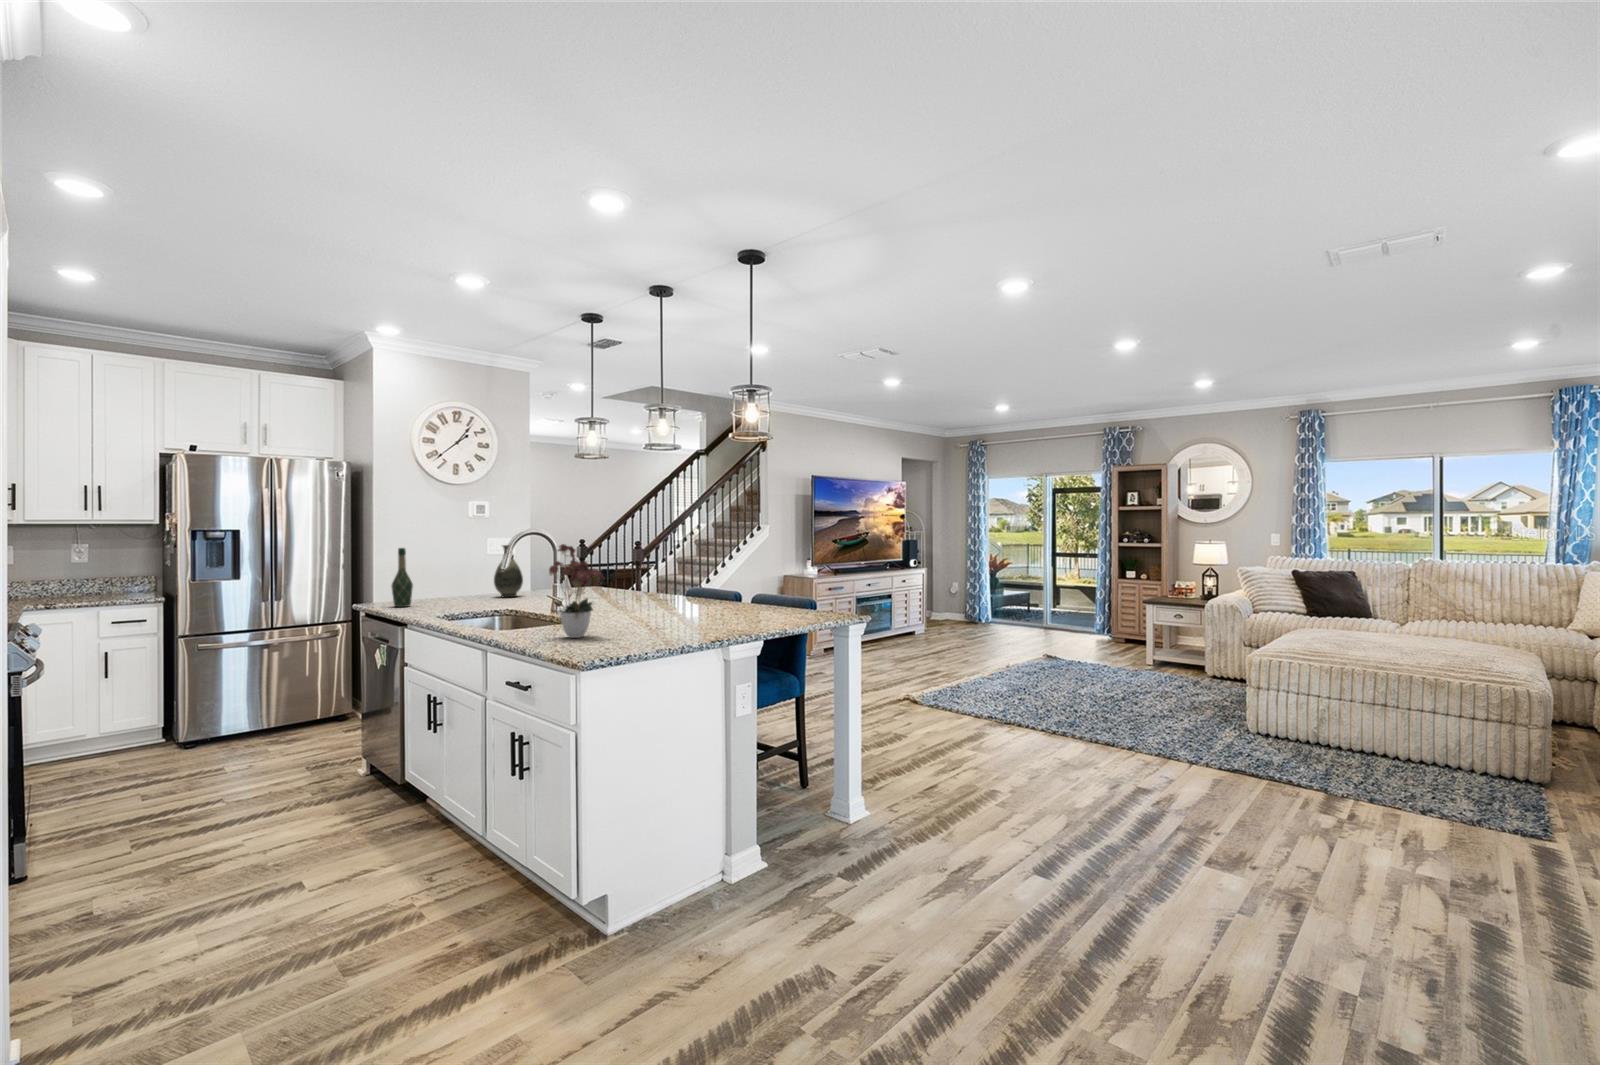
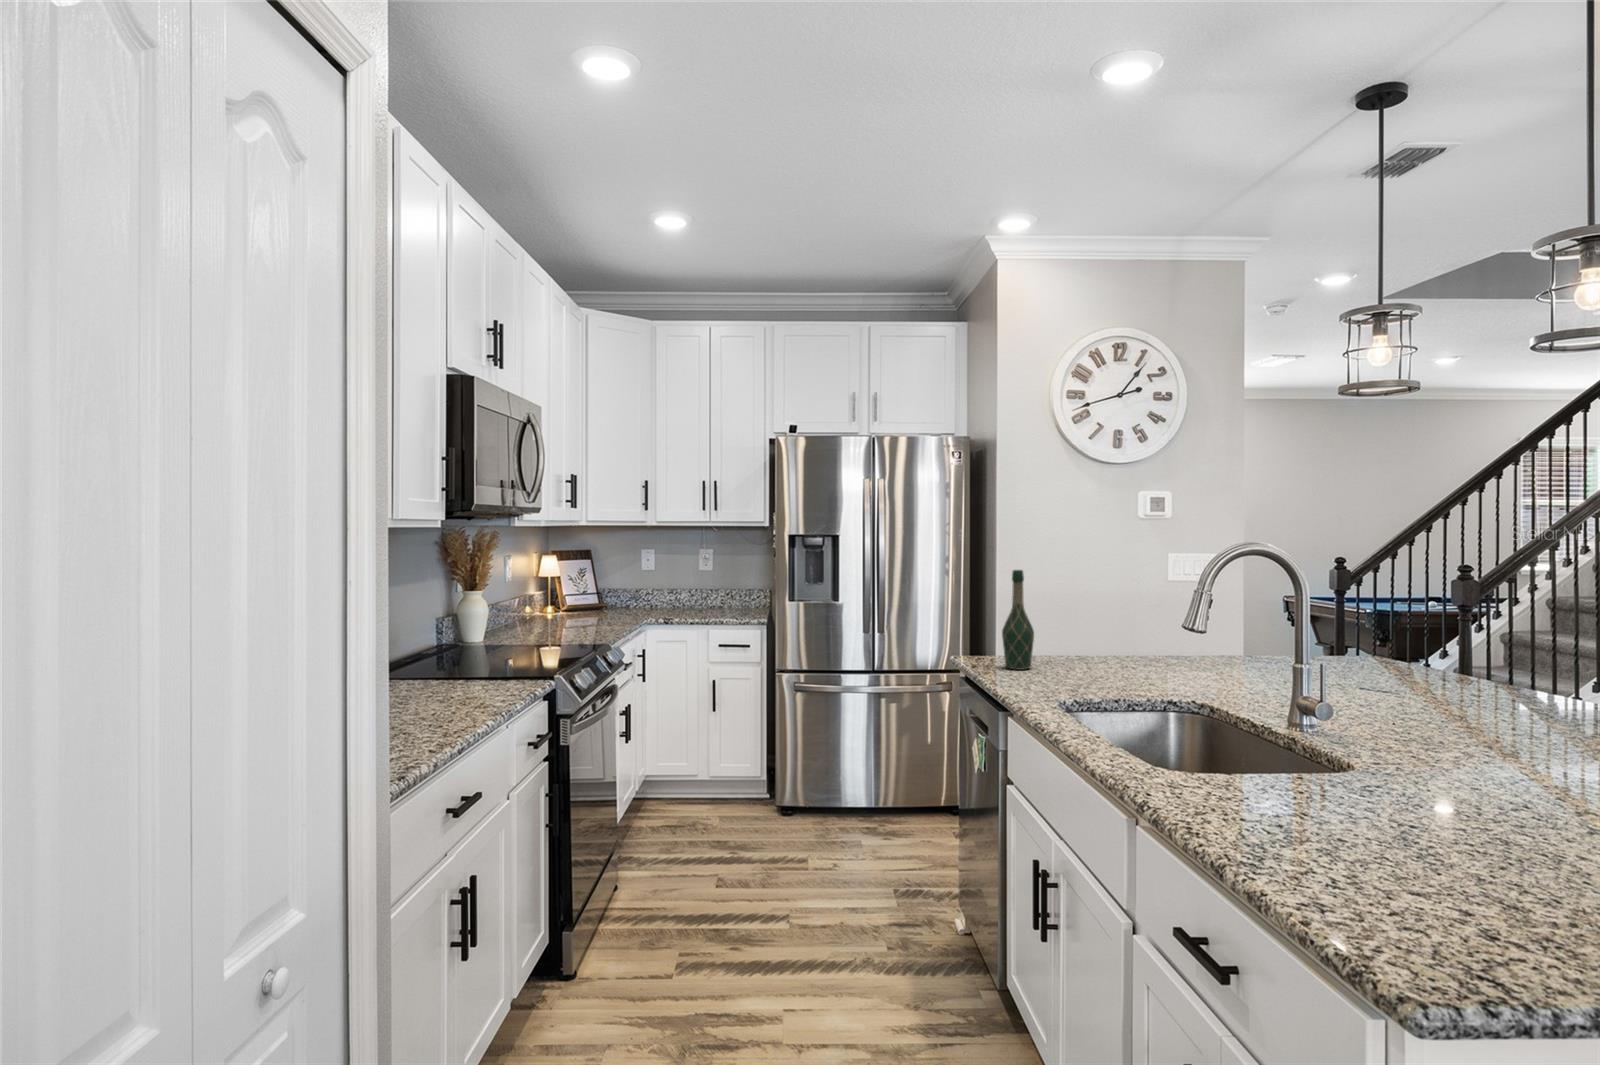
flower arrangement: present [549,544,604,638] -> none [1280,589,1486,865]
vase: present [494,545,523,597] -> none [1172,567,1226,663]

